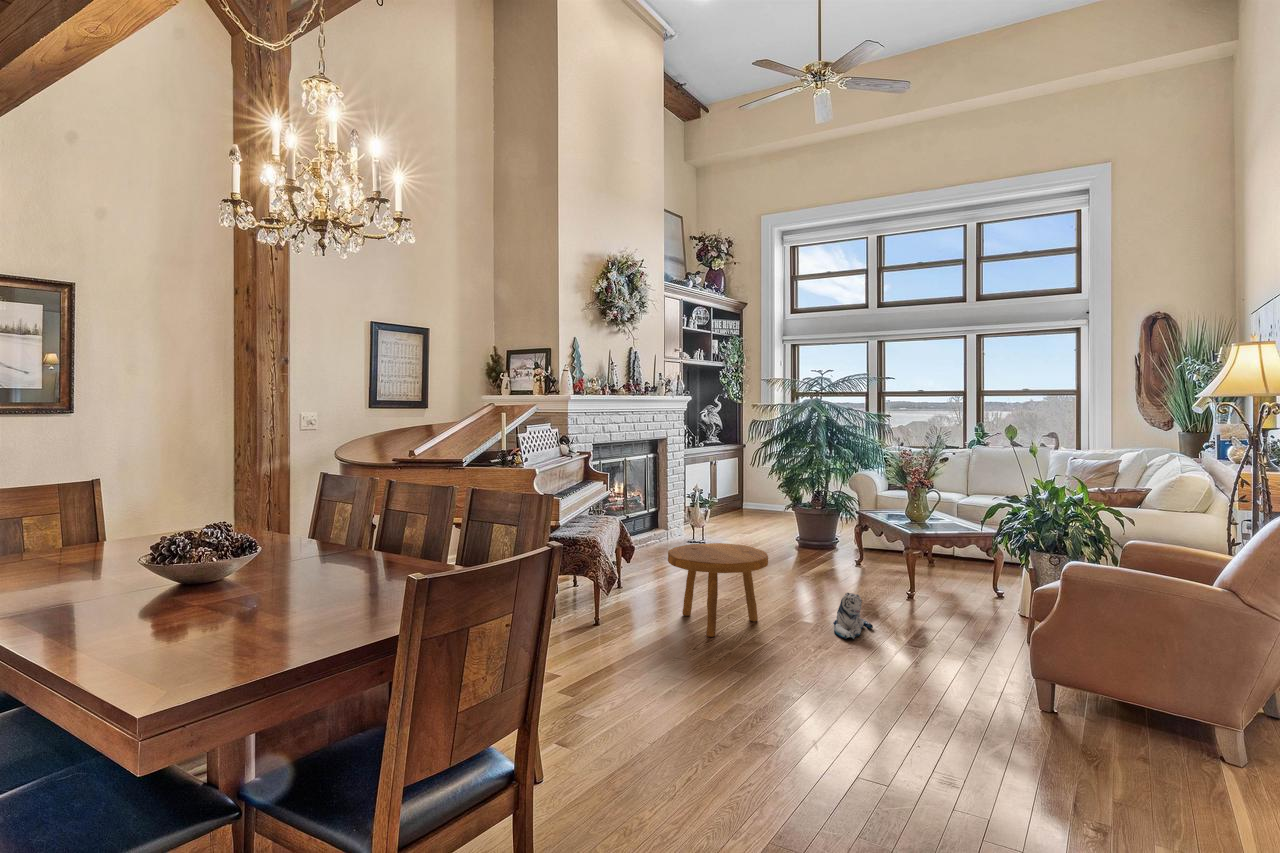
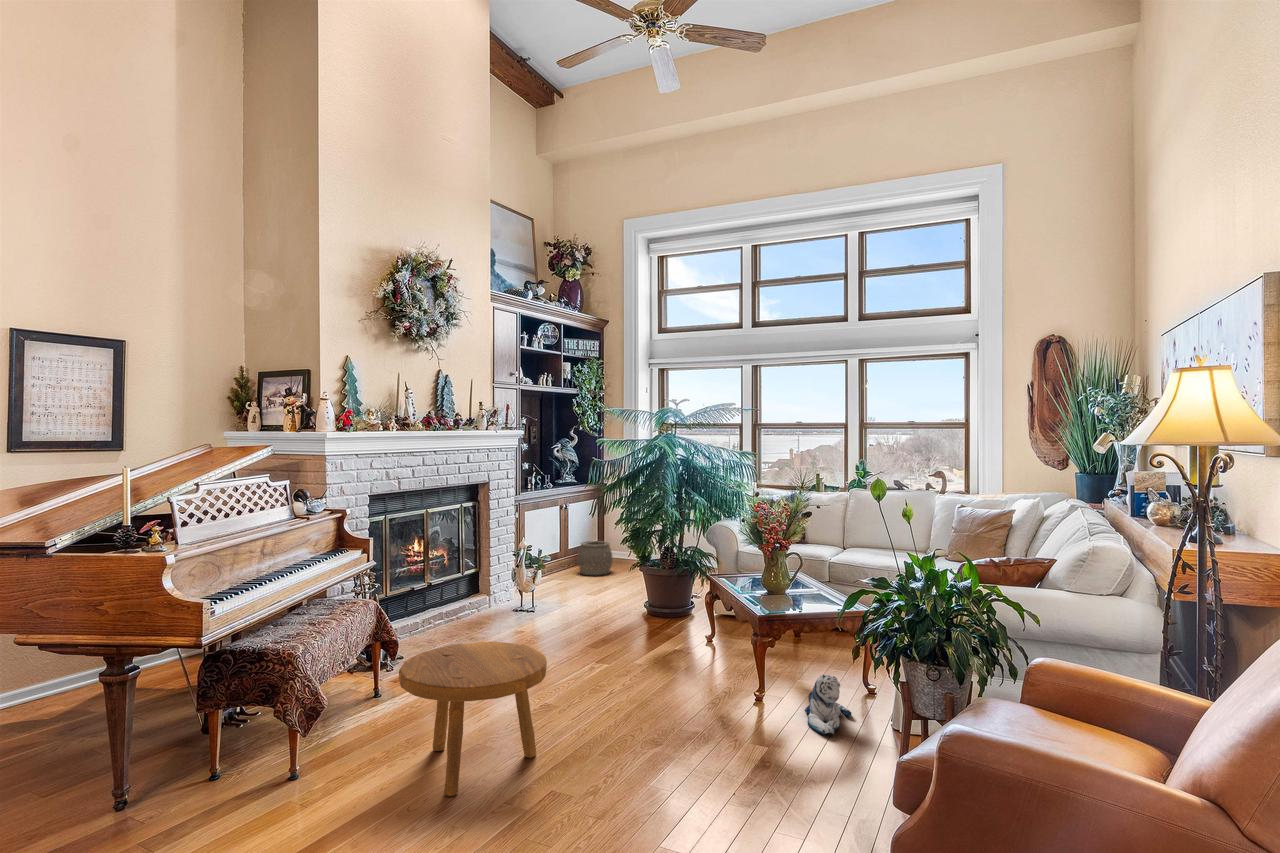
woven basket: none [724,492,755,520] -> present [578,541,612,575]
plush toy: present [834,593,873,639] -> present [805,675,852,735]

